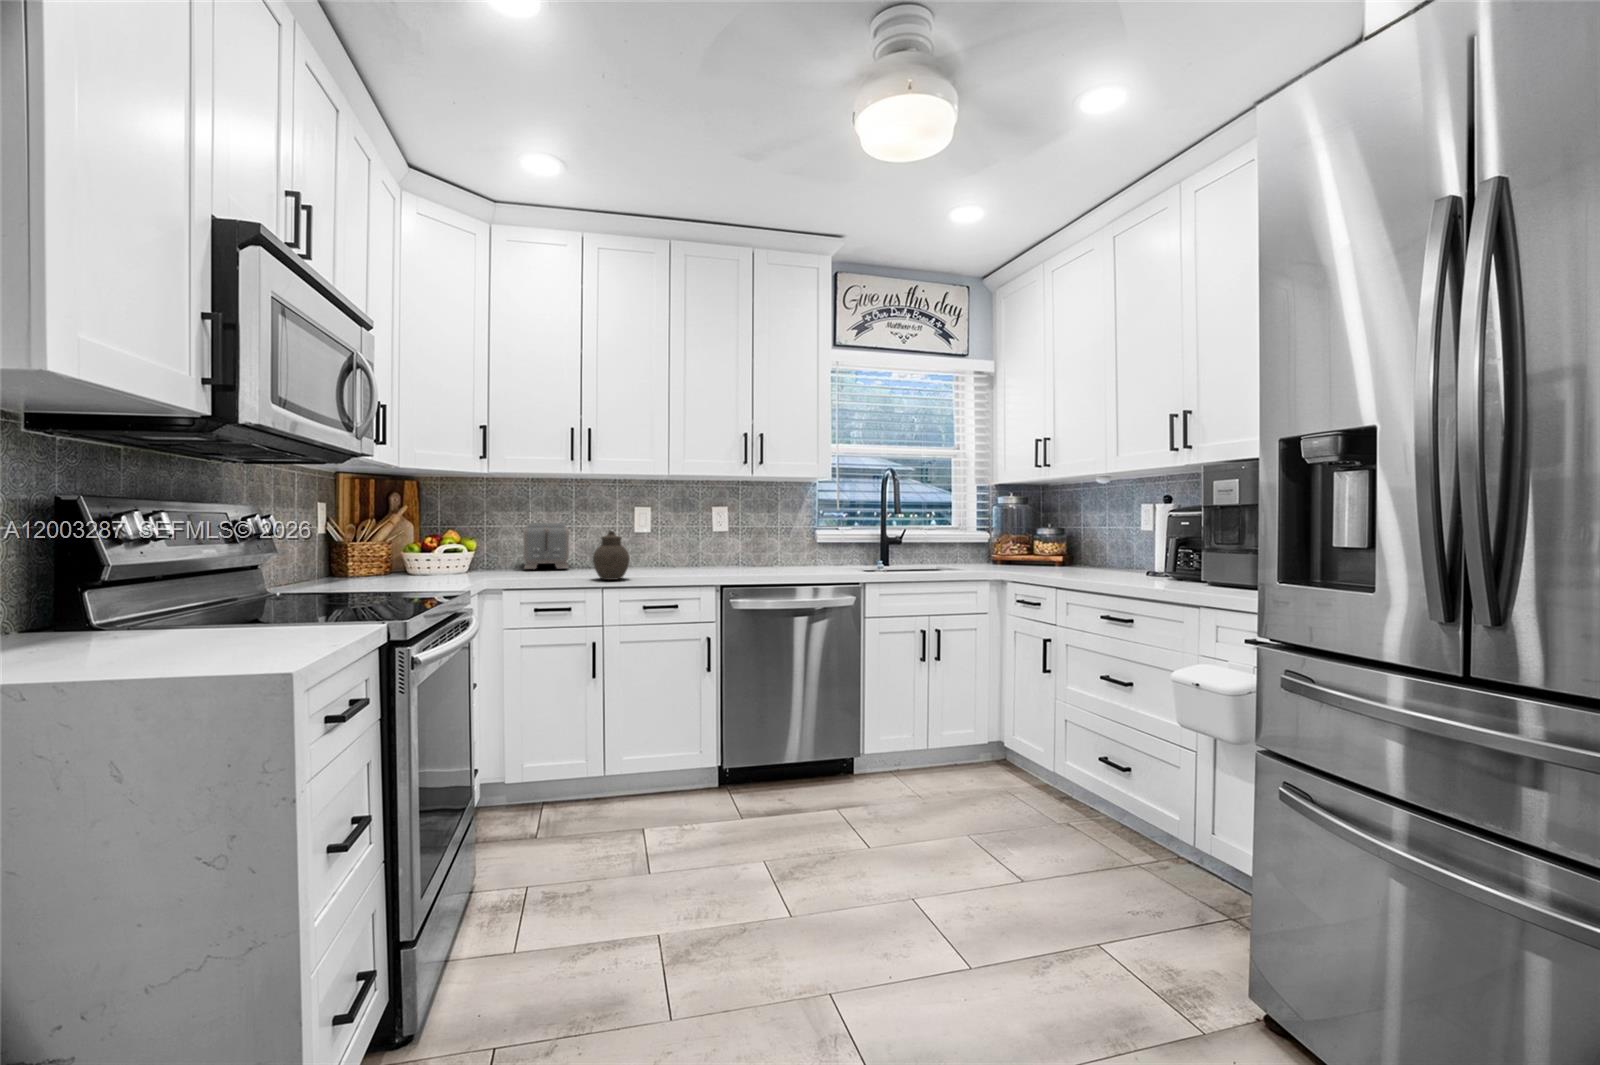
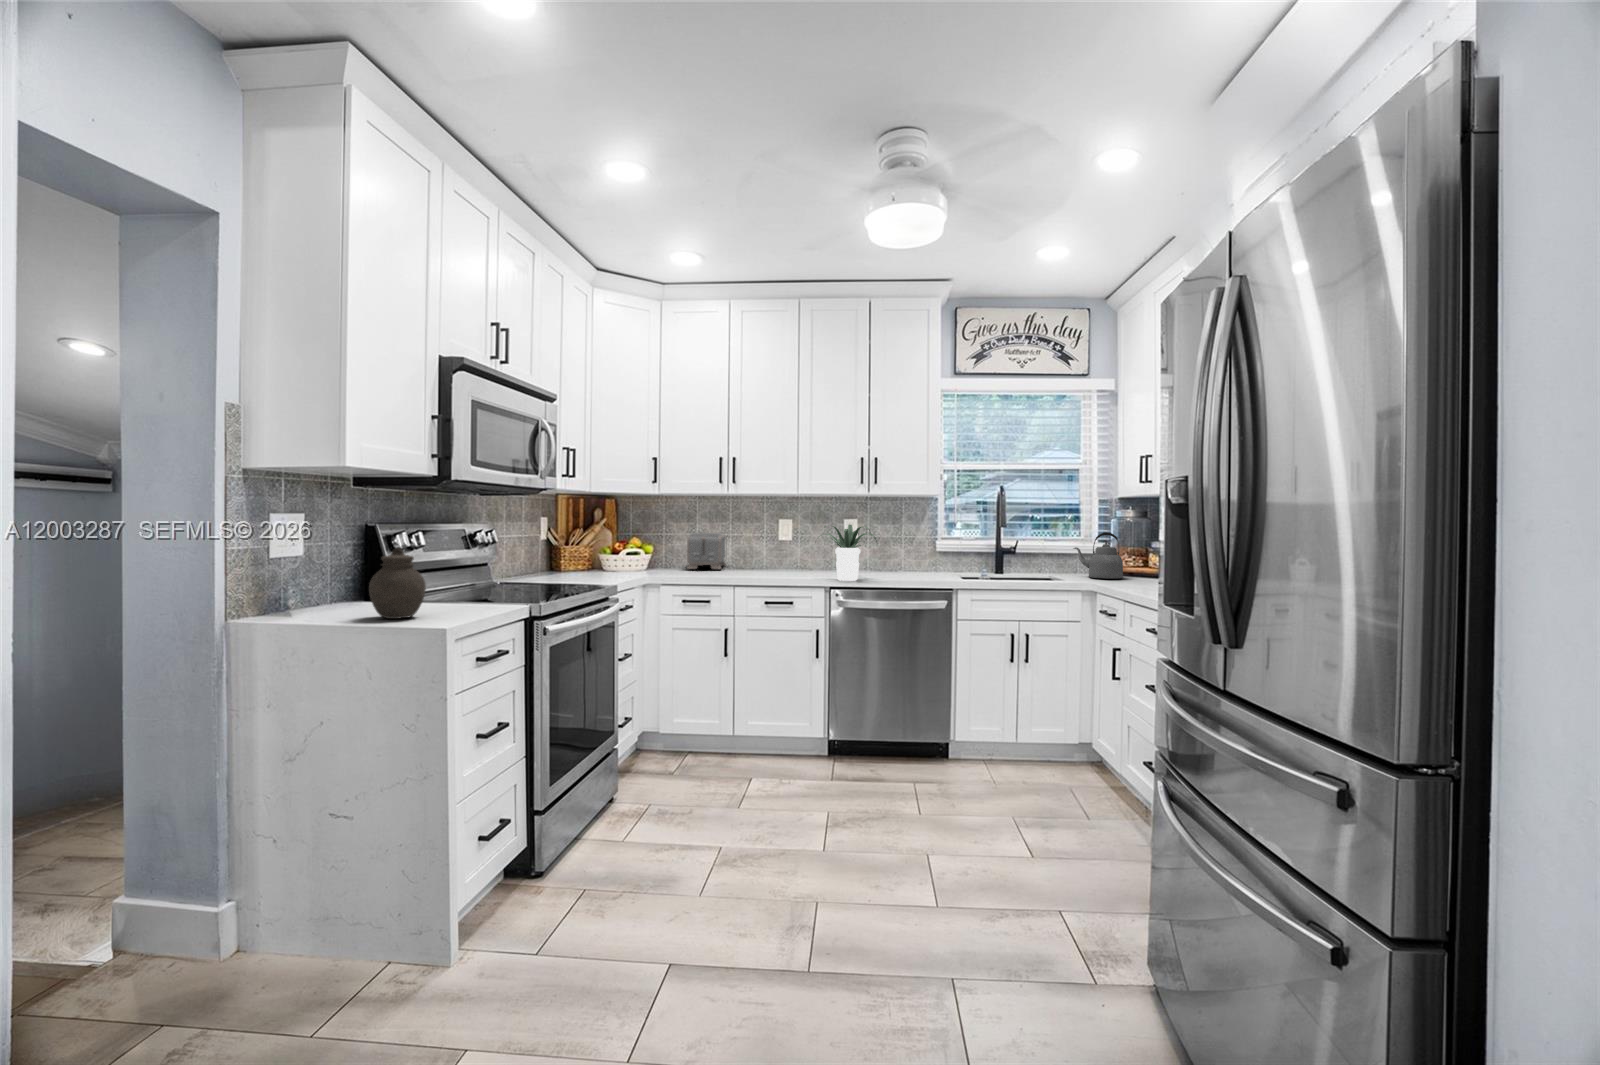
potted plant: none [698,511,778,577] -> present [819,525,876,580]
kettle: none [968,520,1019,568] -> present [1073,532,1123,579]
jar: present [593,531,630,580] -> present [369,549,426,619]

